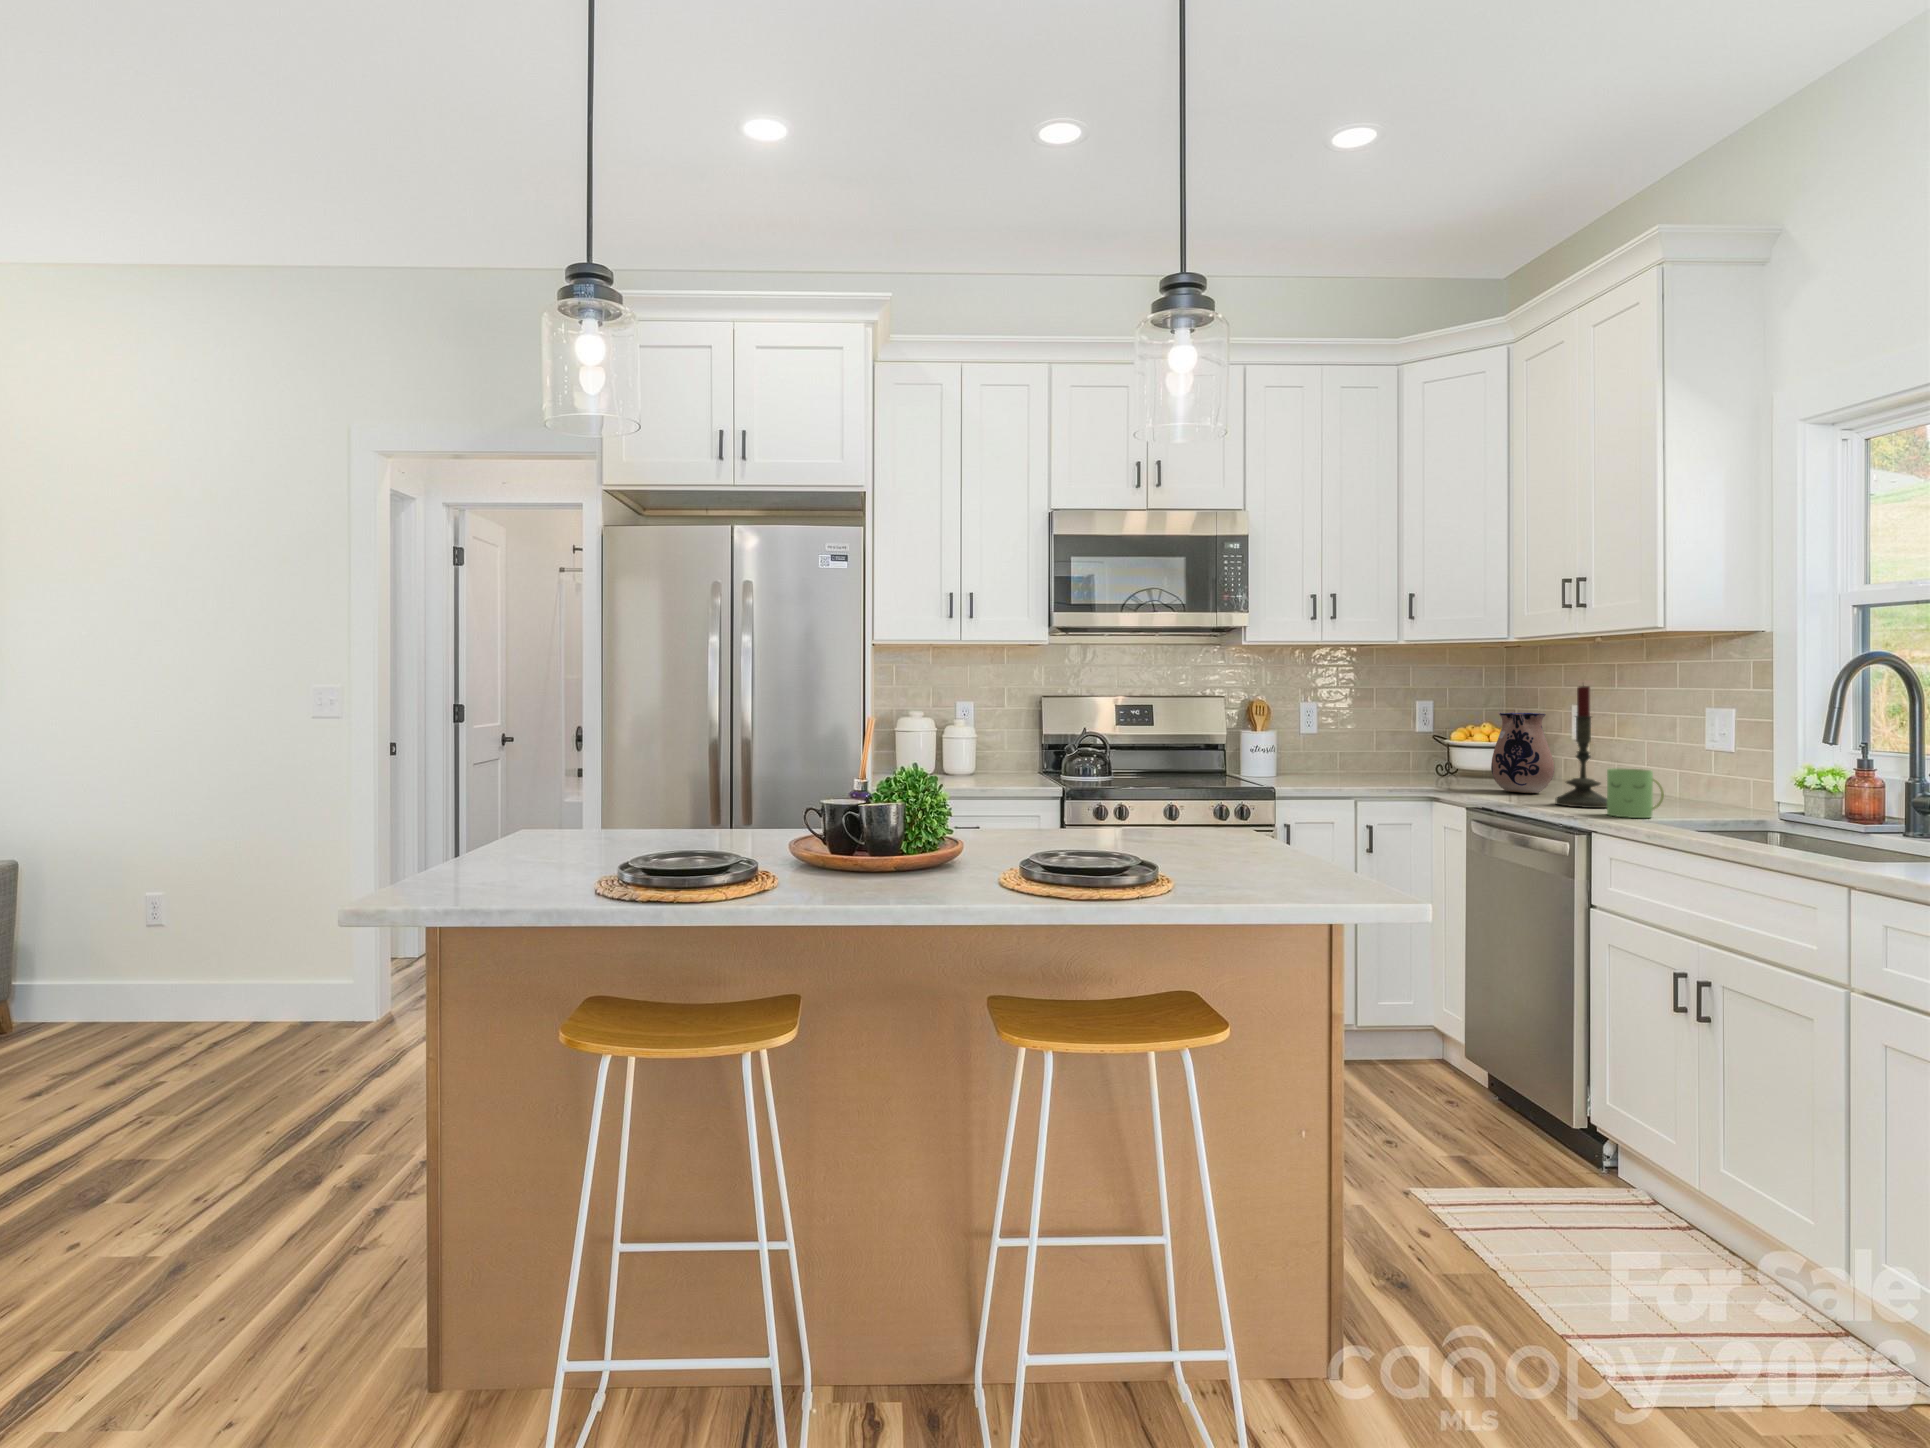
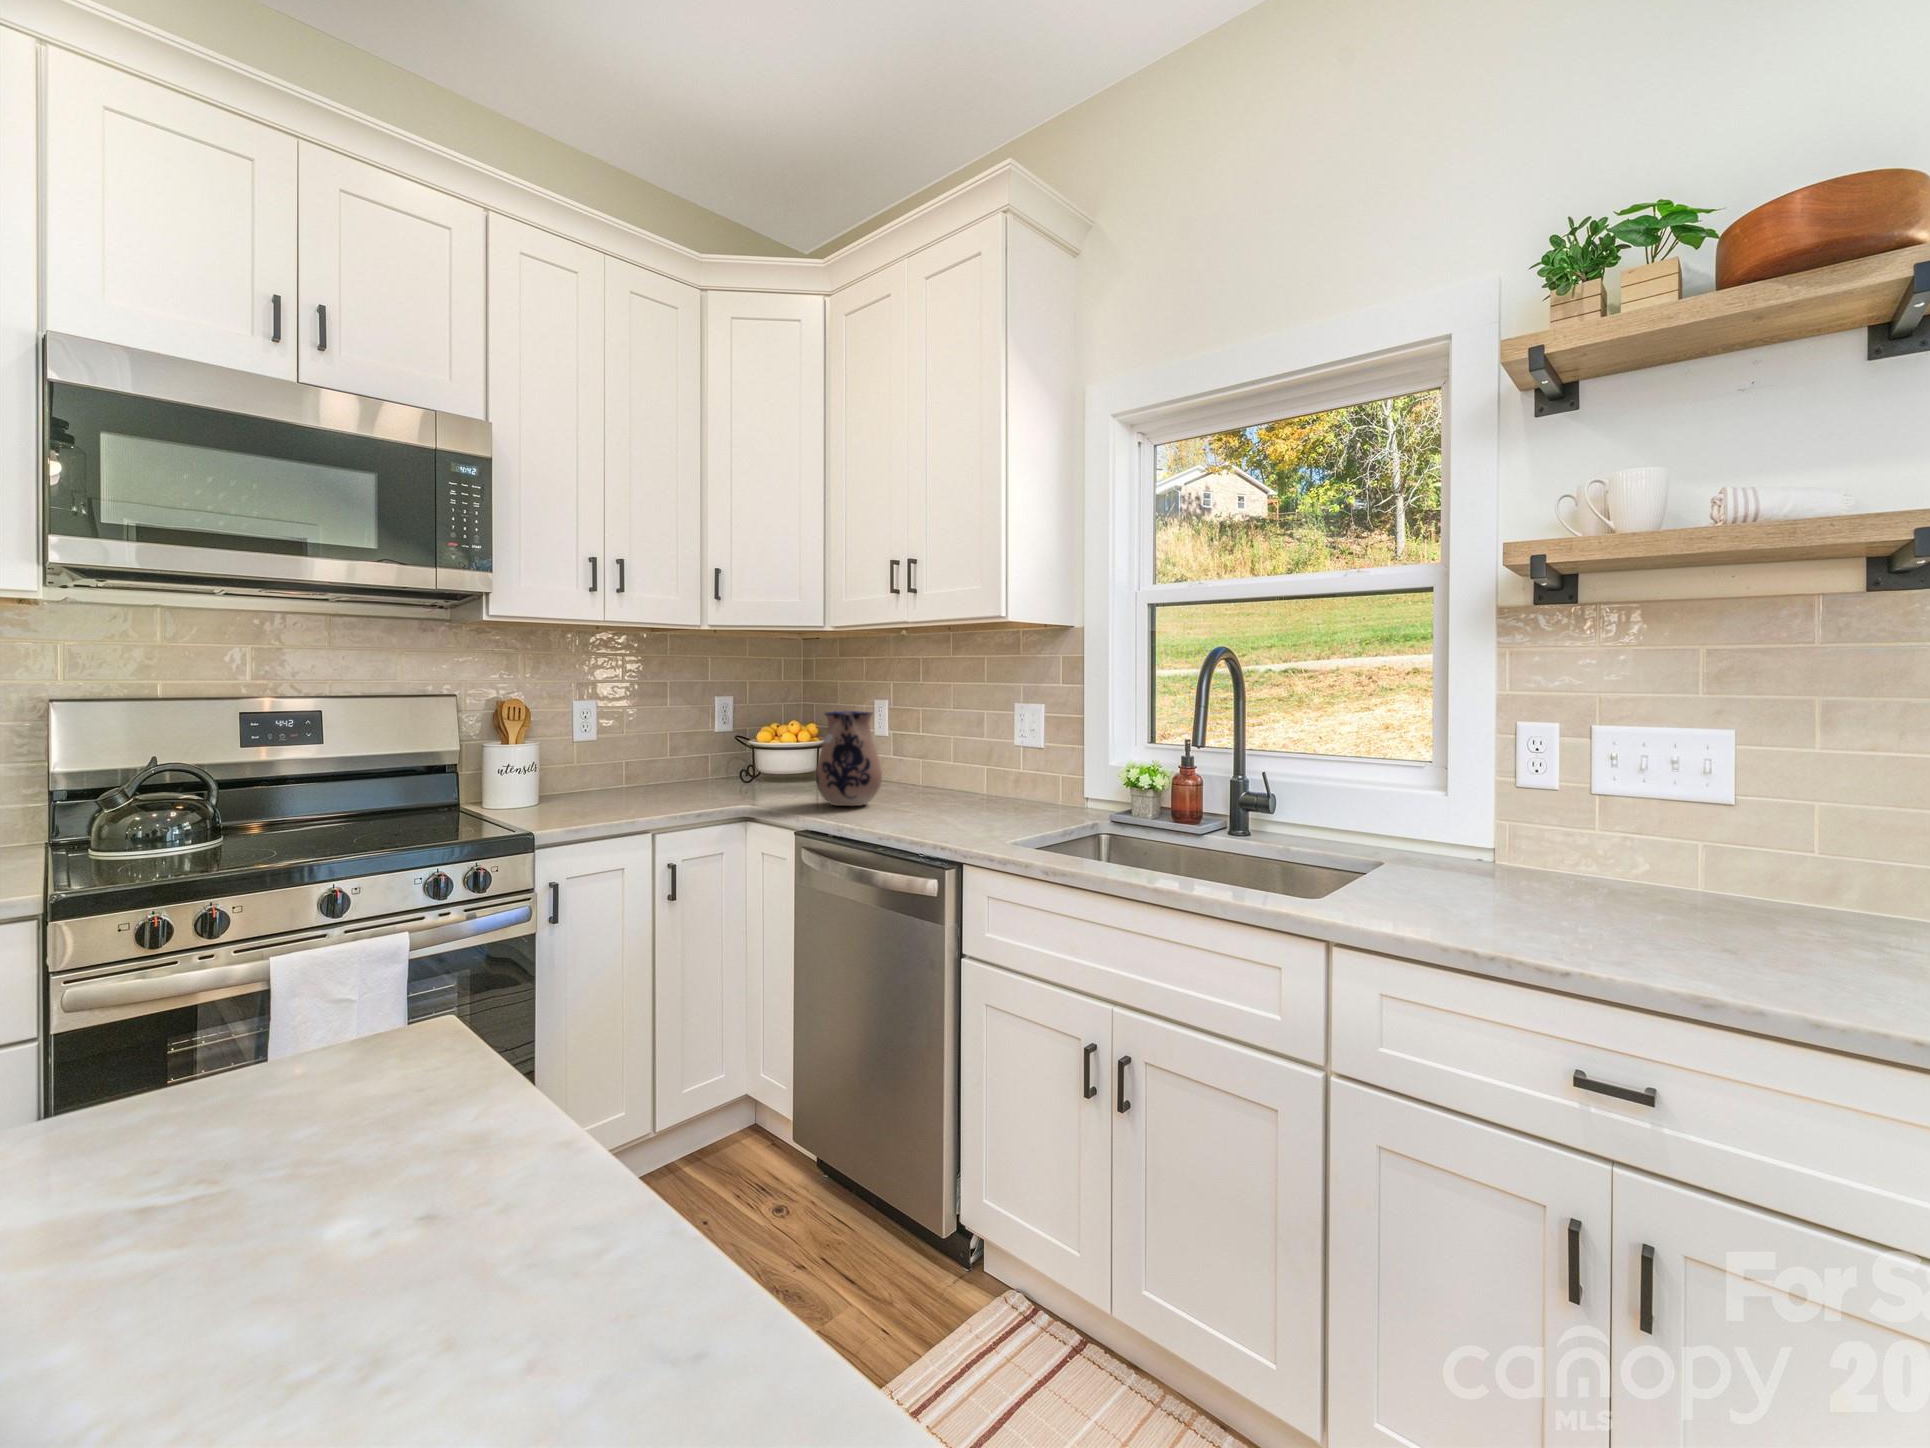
candle: present [1555,686,1607,808] -> none [900,677,958,827]
mug: present [1607,768,1664,818] -> none [970,780,1027,842]

